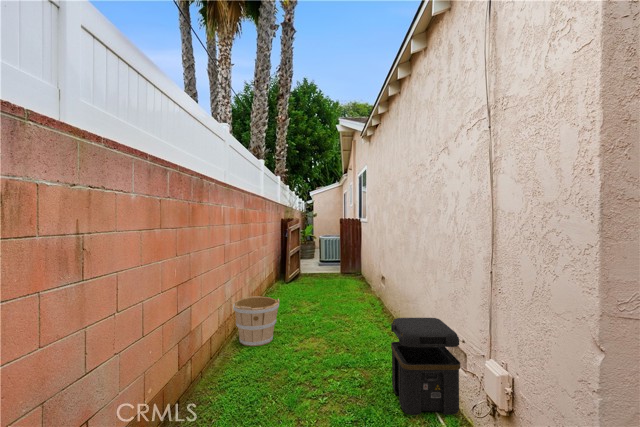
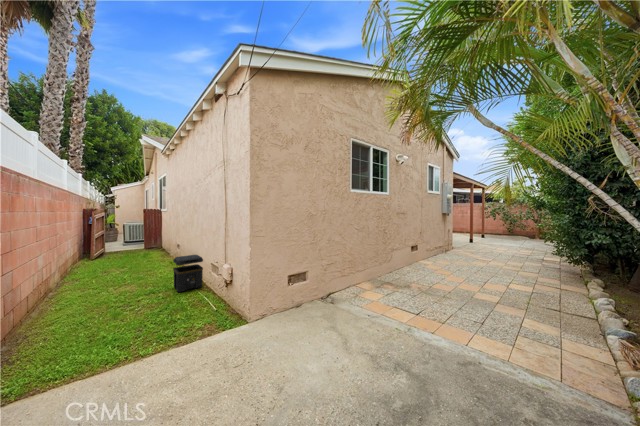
wooden bucket: present [233,296,280,346] -> none [48,263,95,295]

